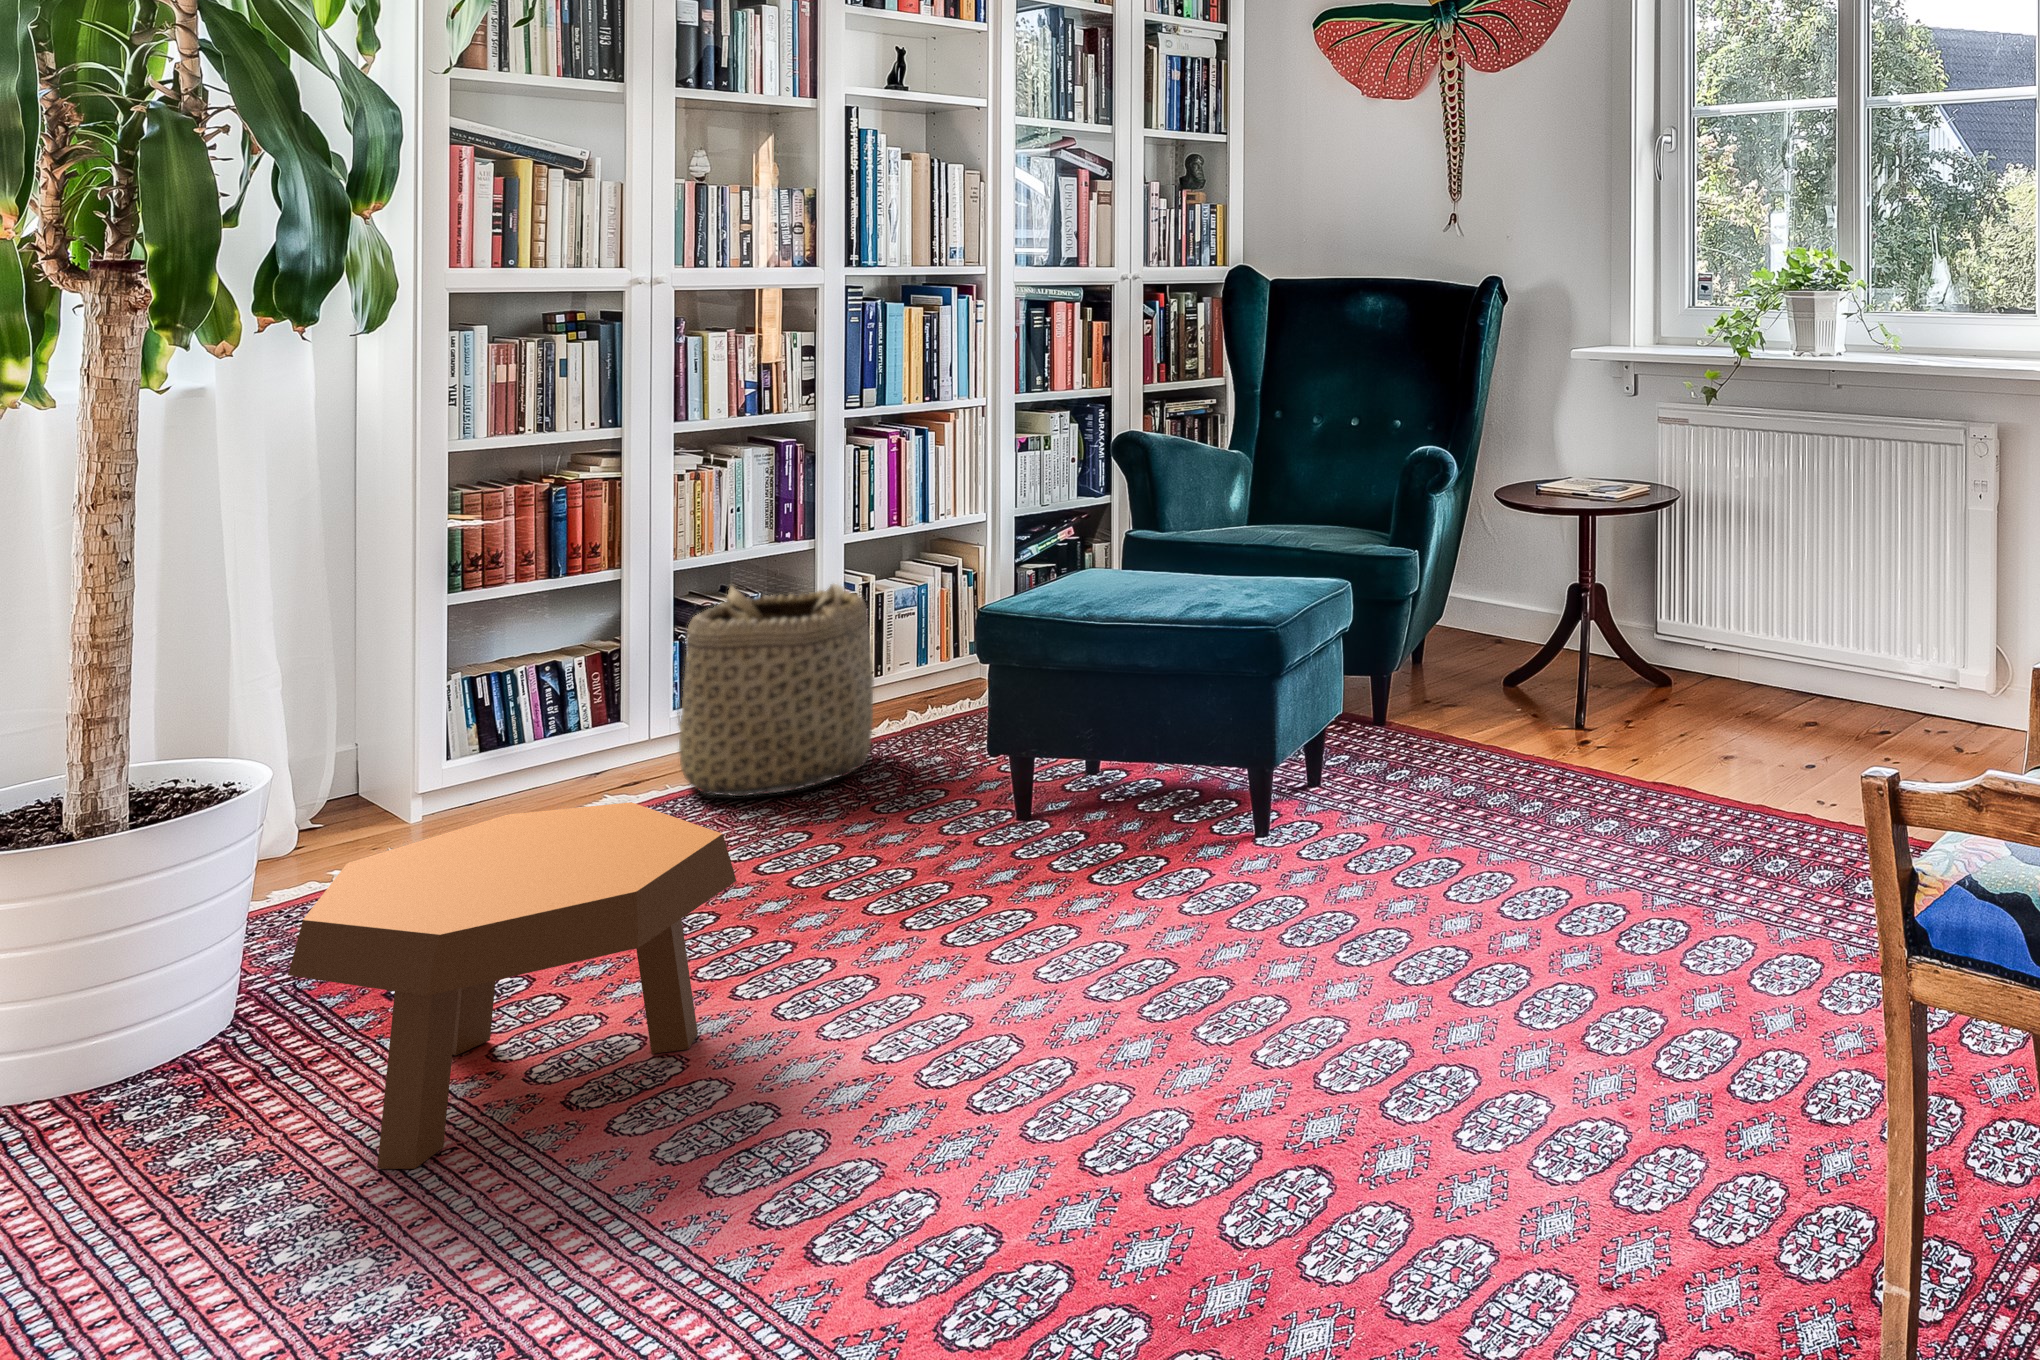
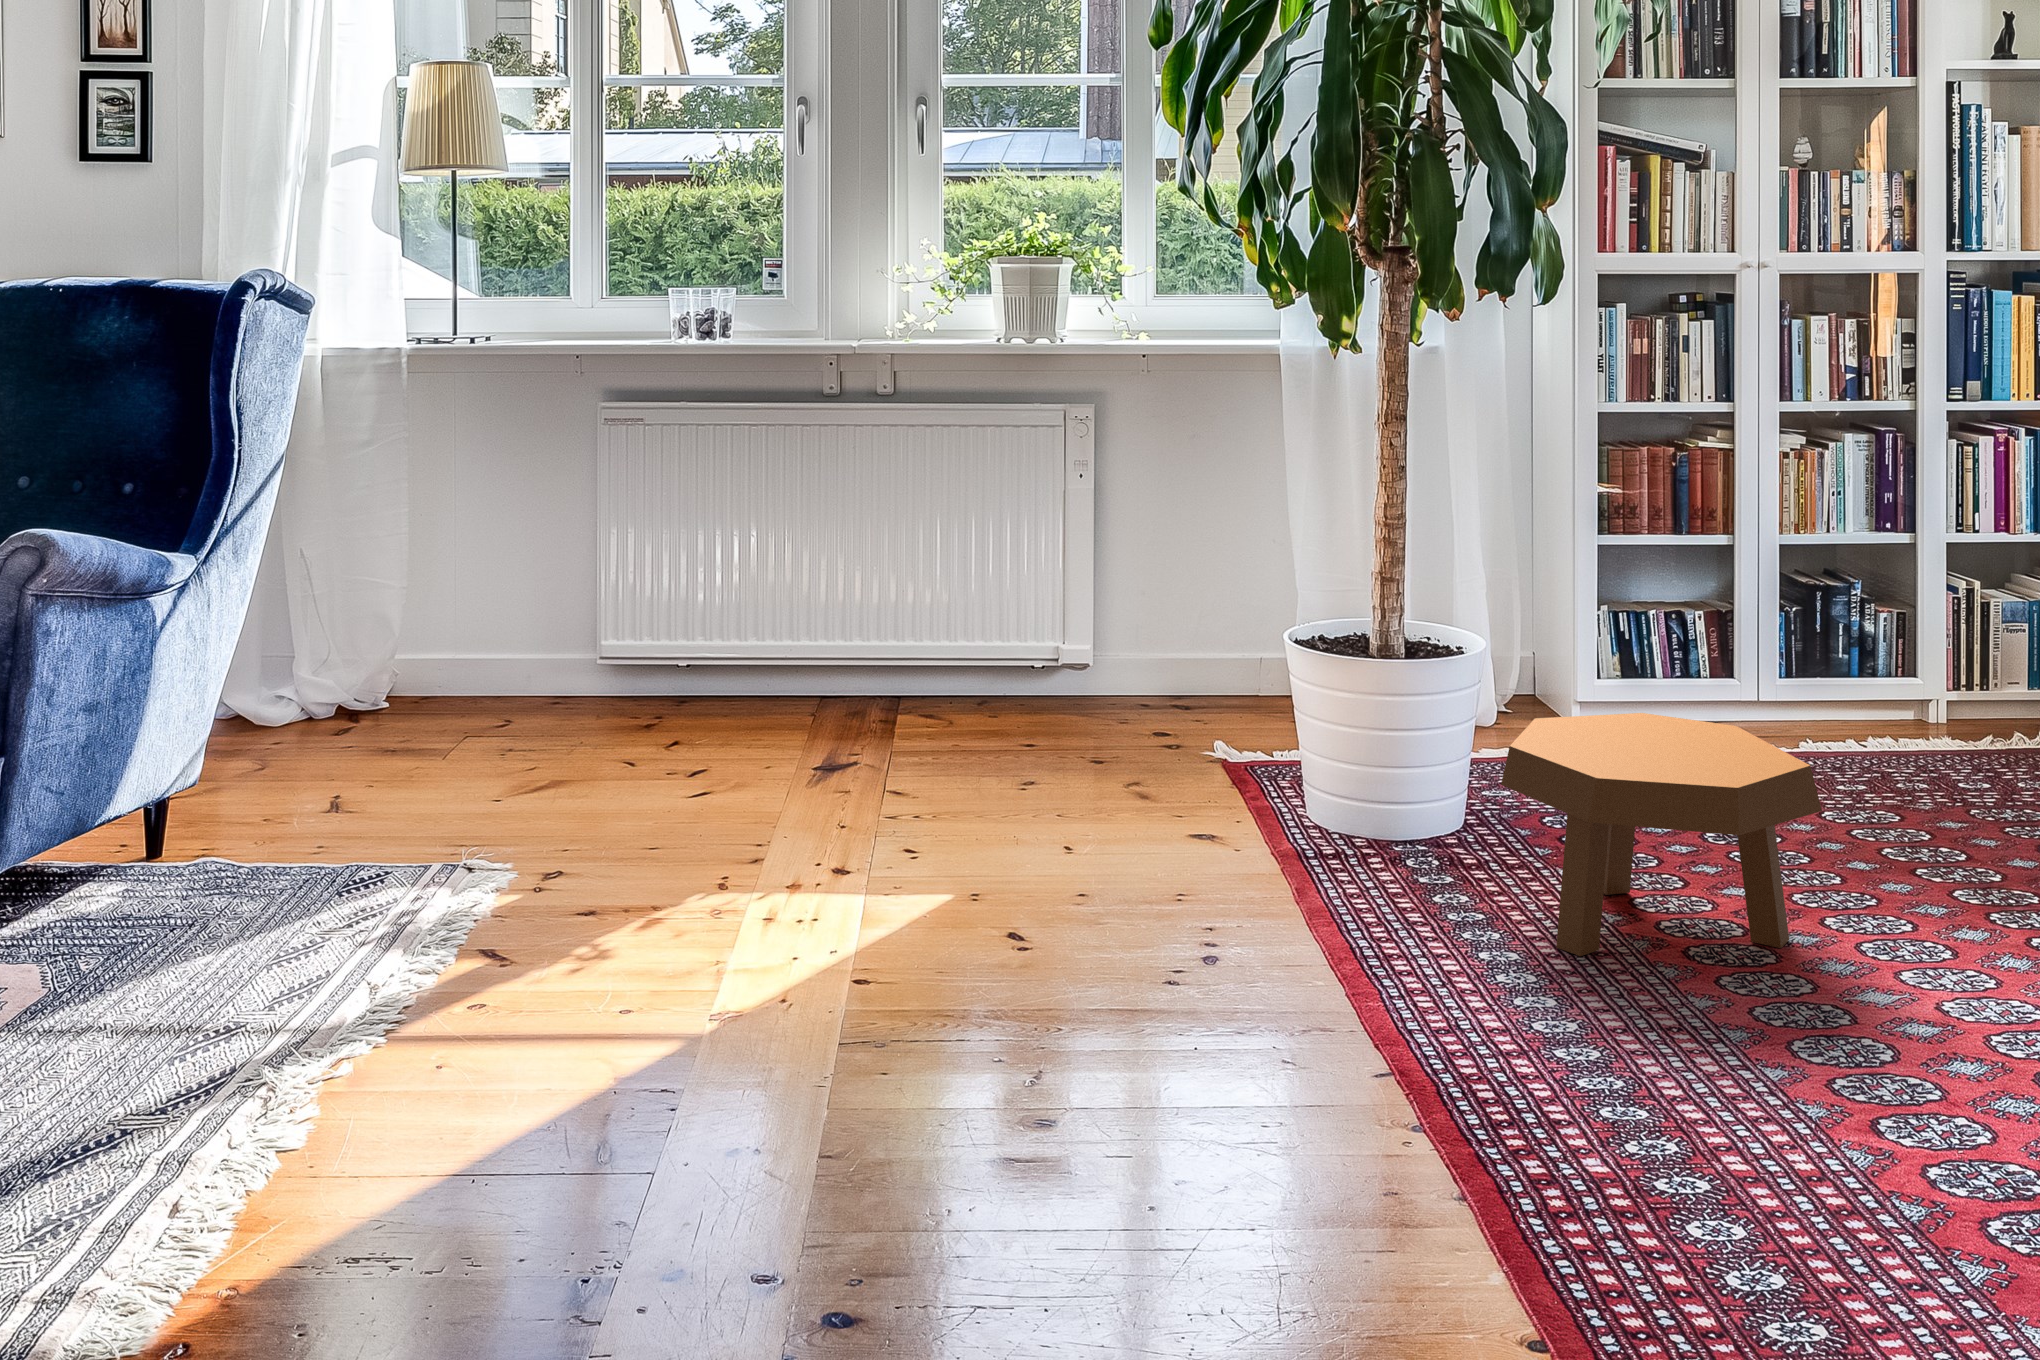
basket: present [677,584,874,796] -> none [1781,564,1971,778]

